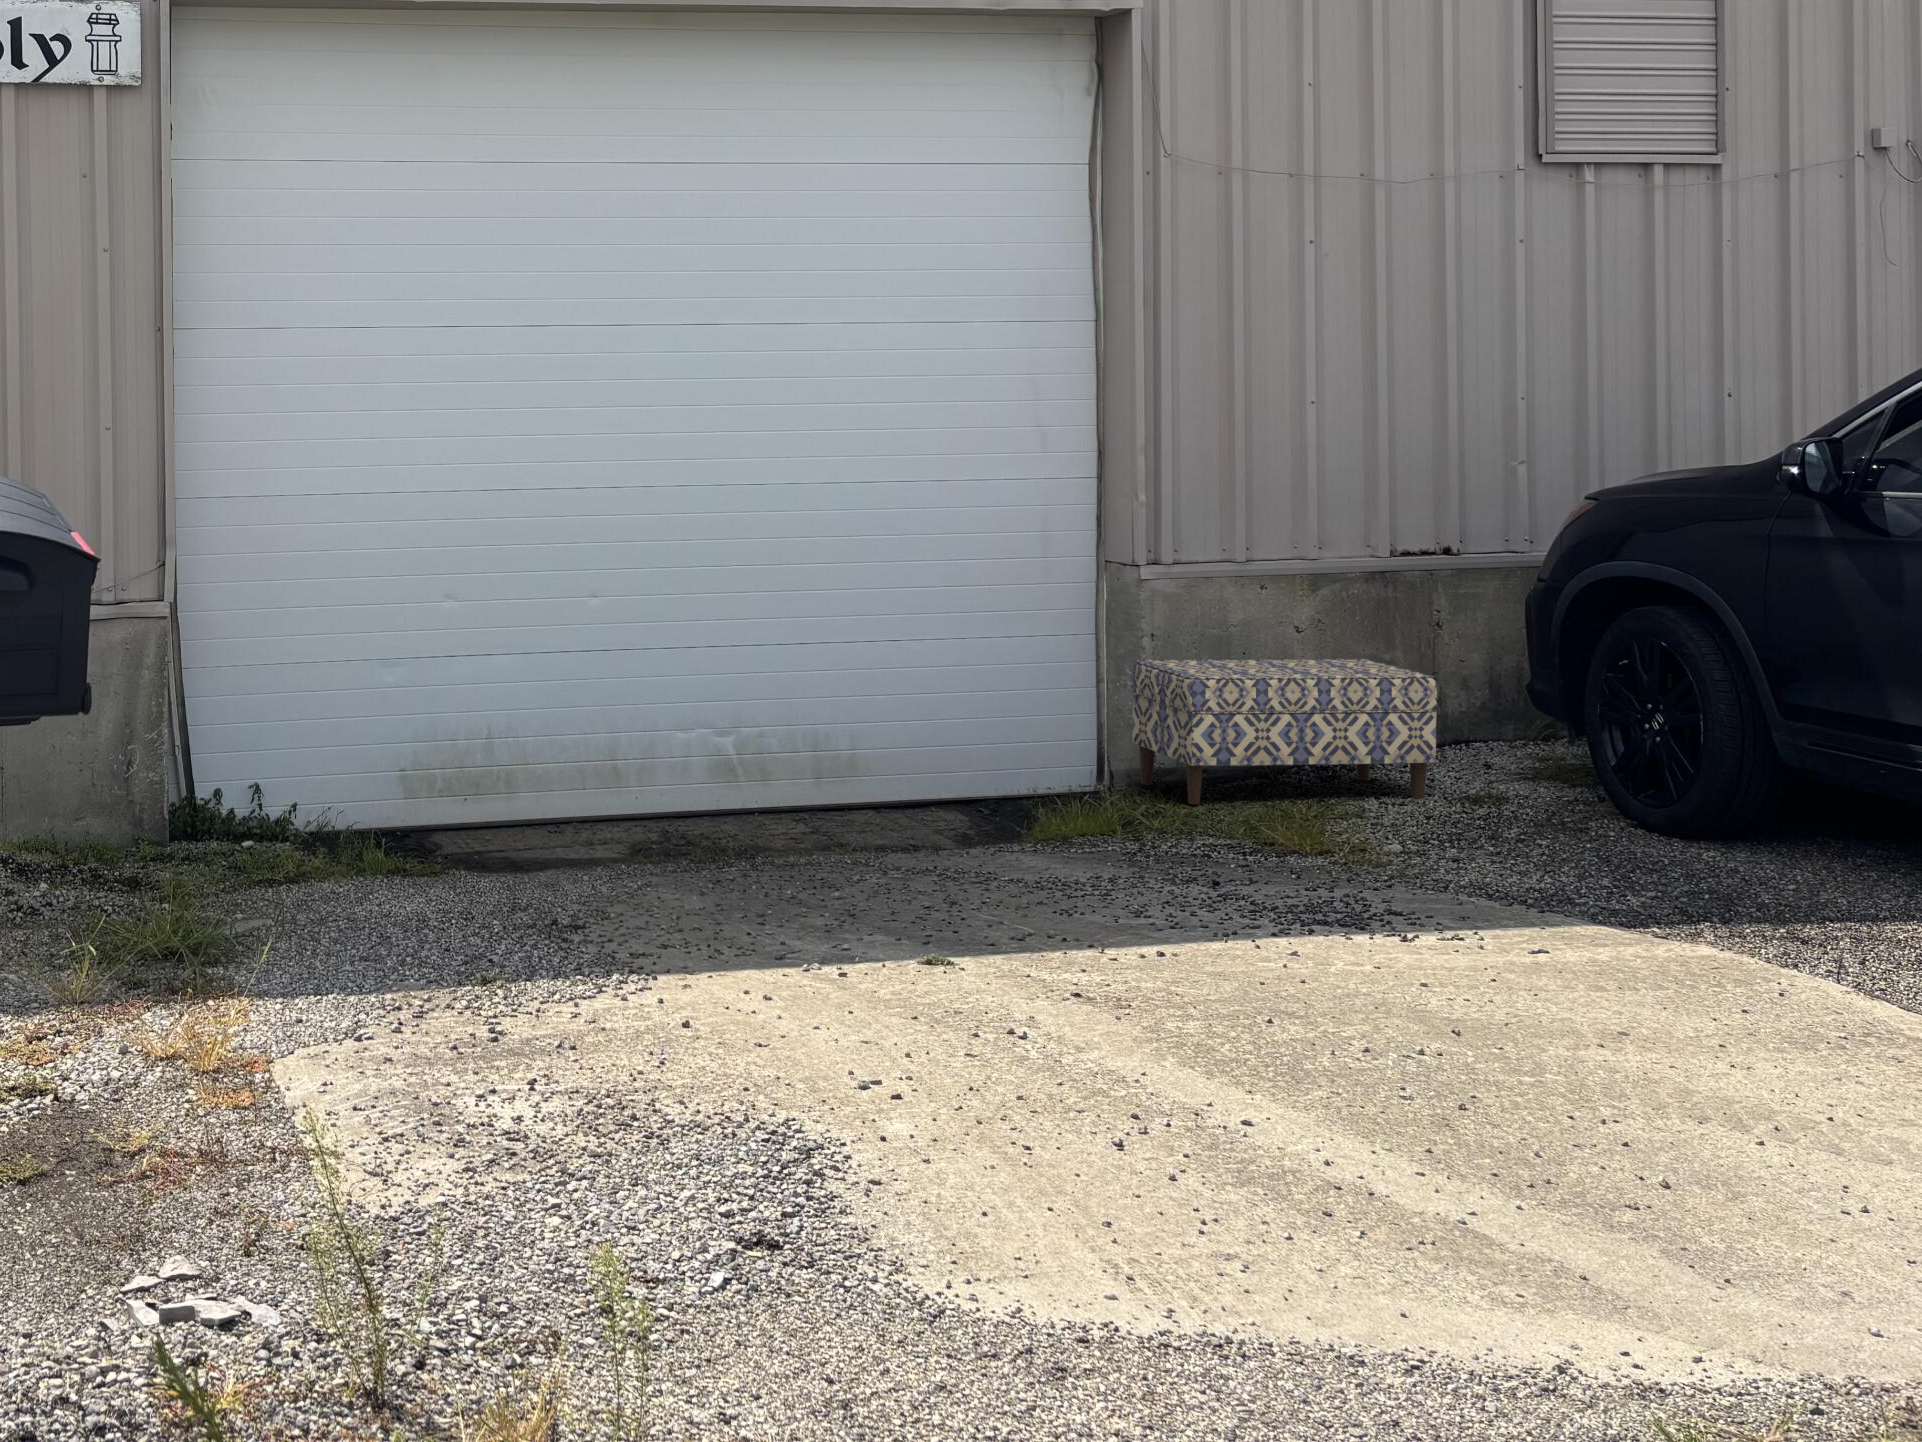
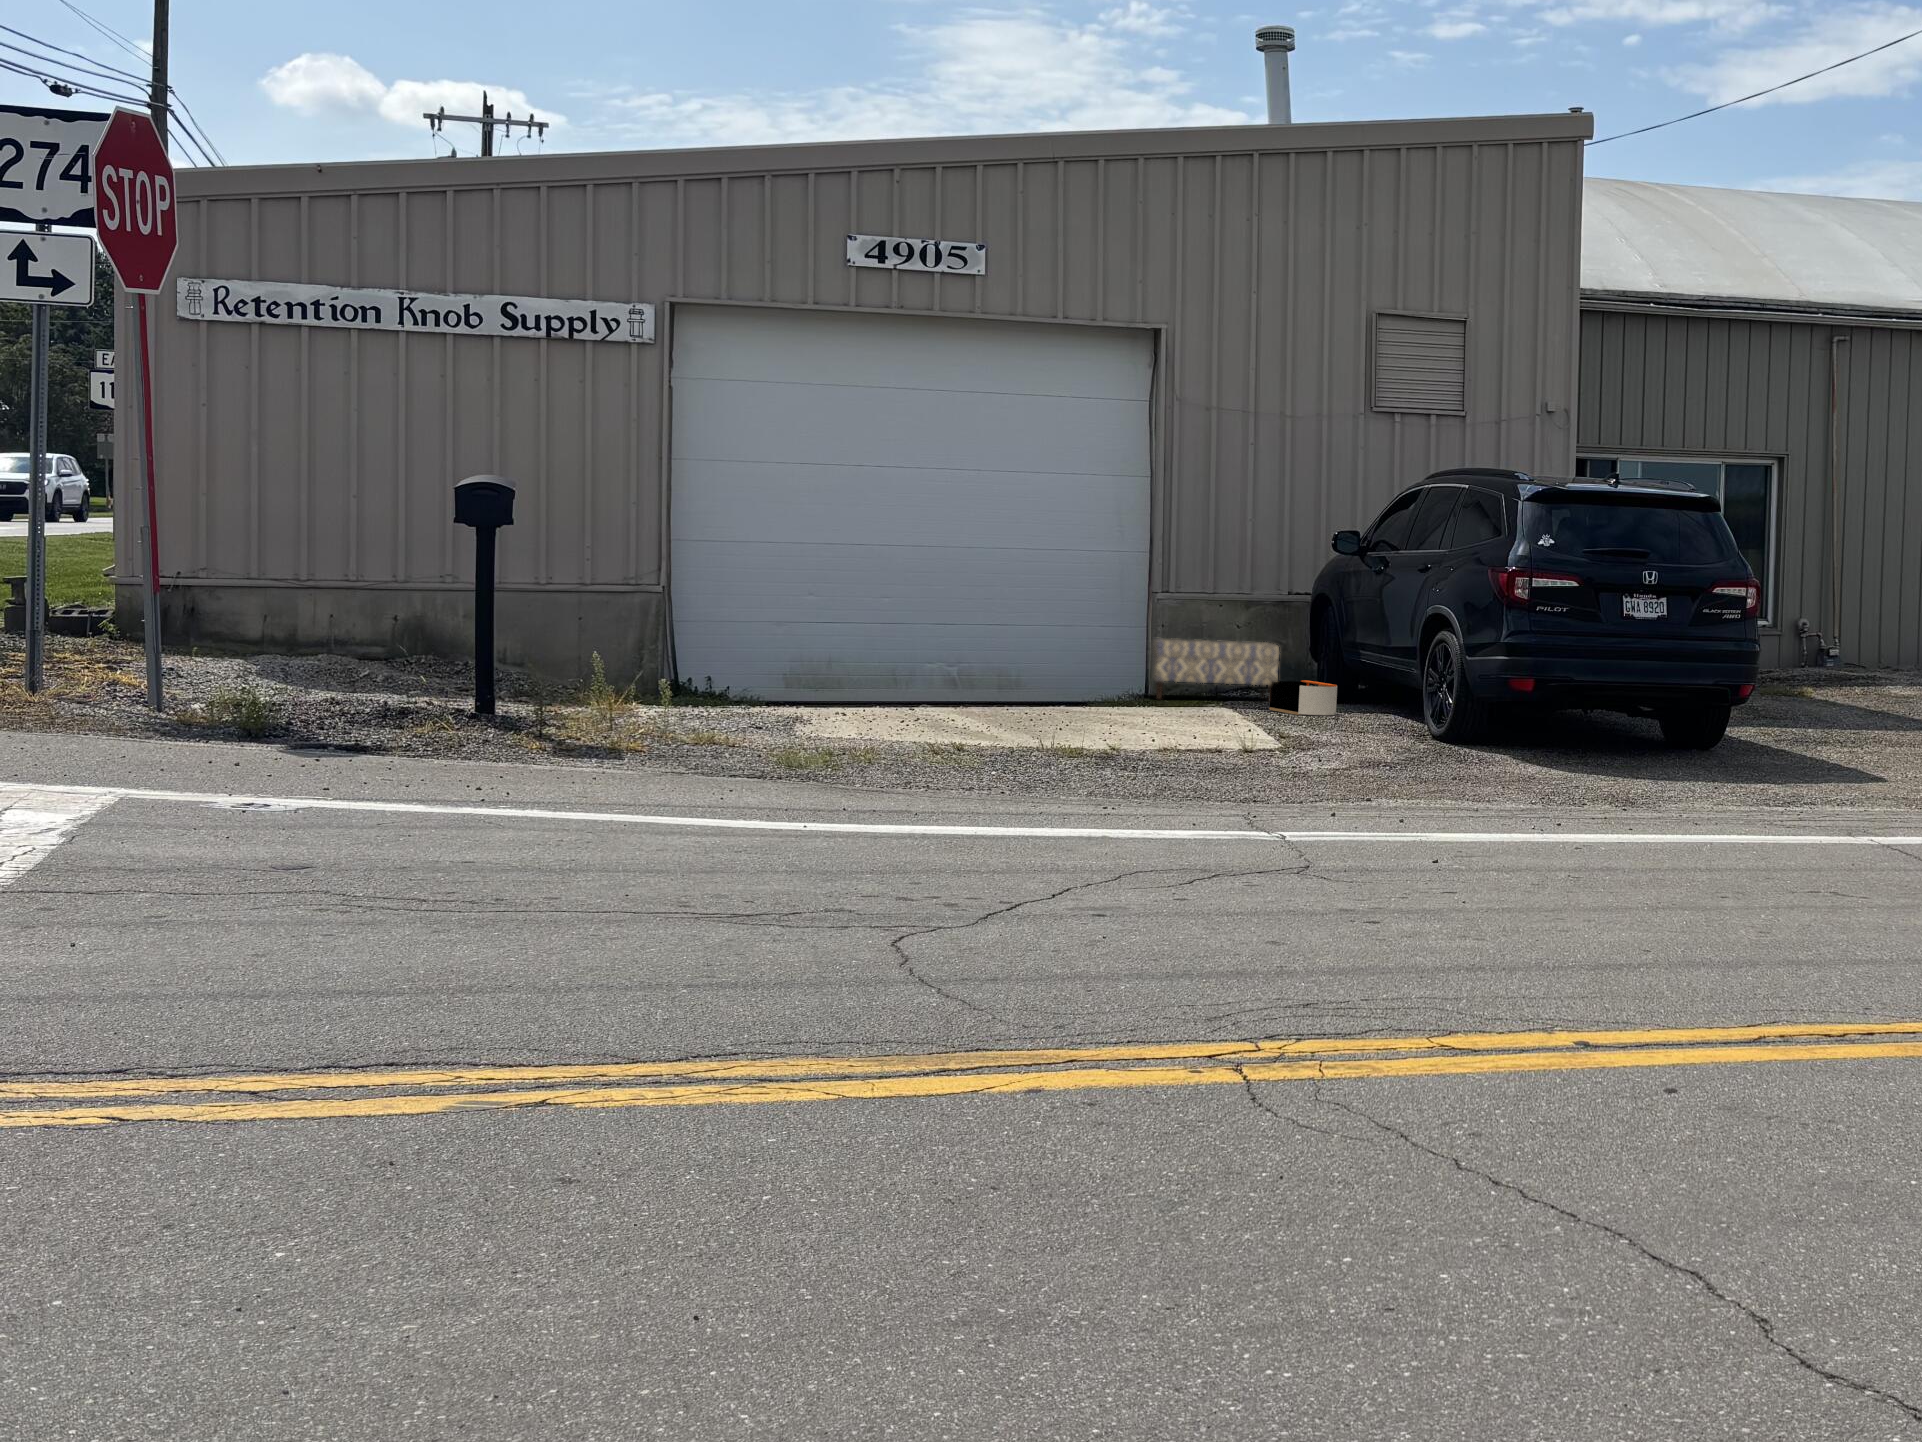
storage bin: none [1566,789,1777,900] -> present [1269,680,1337,715]

